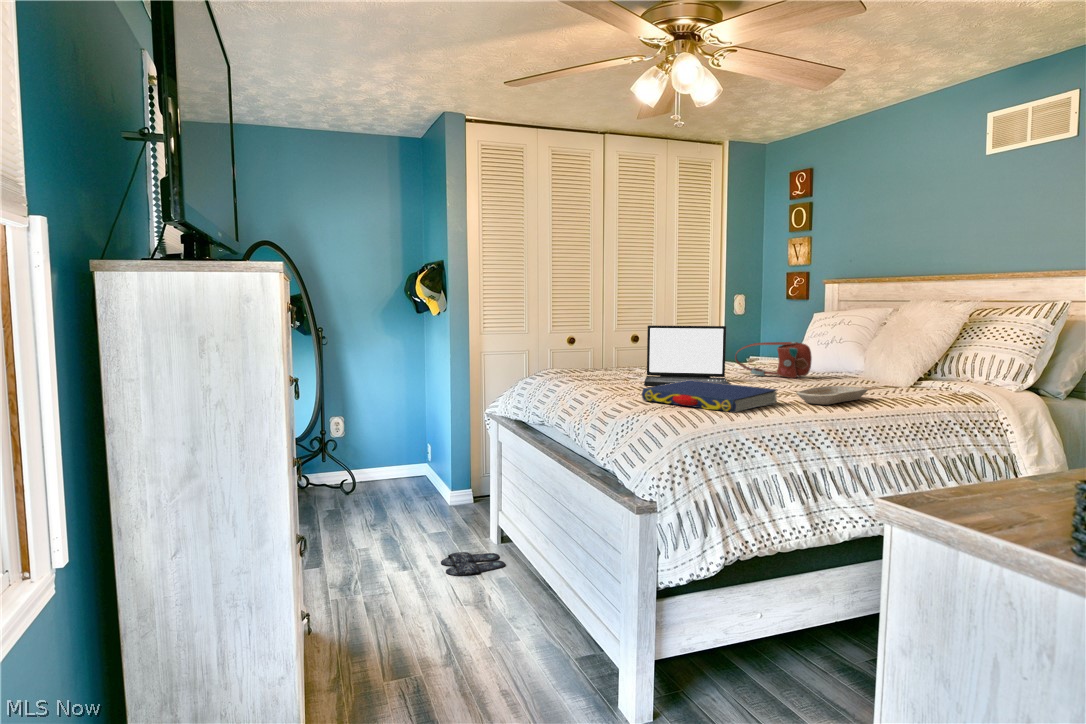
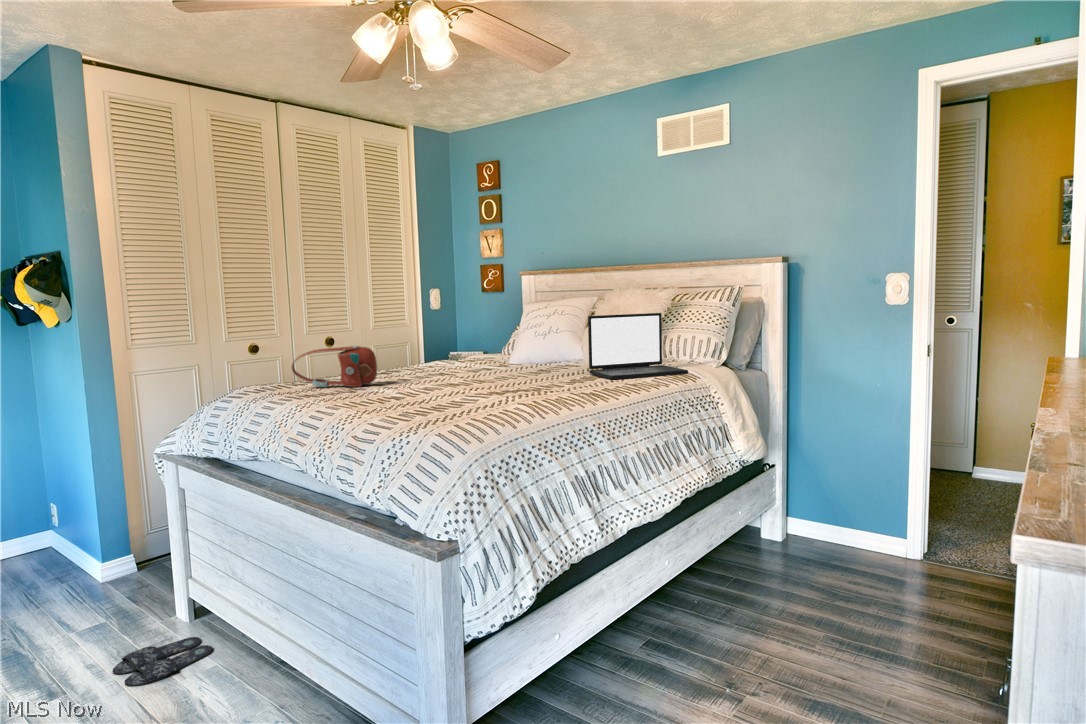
laptop: present [644,325,728,386] -> present [588,313,688,380]
handbag: present [735,342,812,378] -> present [292,346,377,387]
book: present [642,380,778,413] -> none [399,387,544,420]
tray: present [796,386,868,405] -> none [560,378,617,400]

